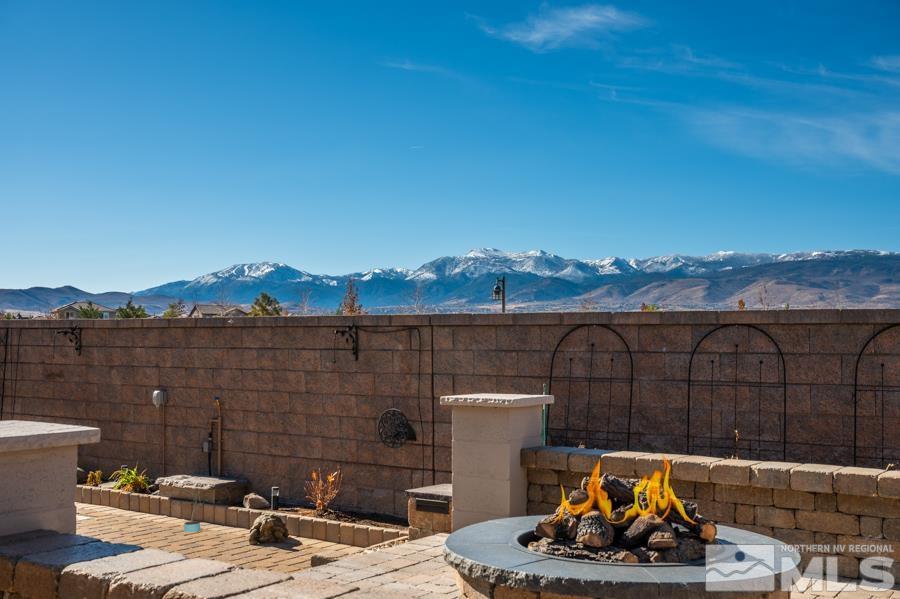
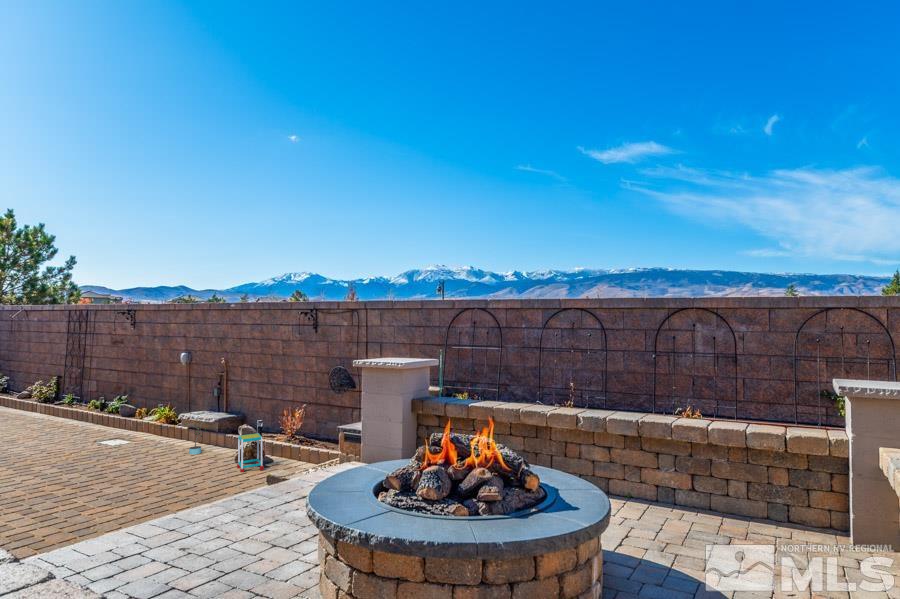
side table: none [260,501,298,556] -> present [237,433,264,472]

